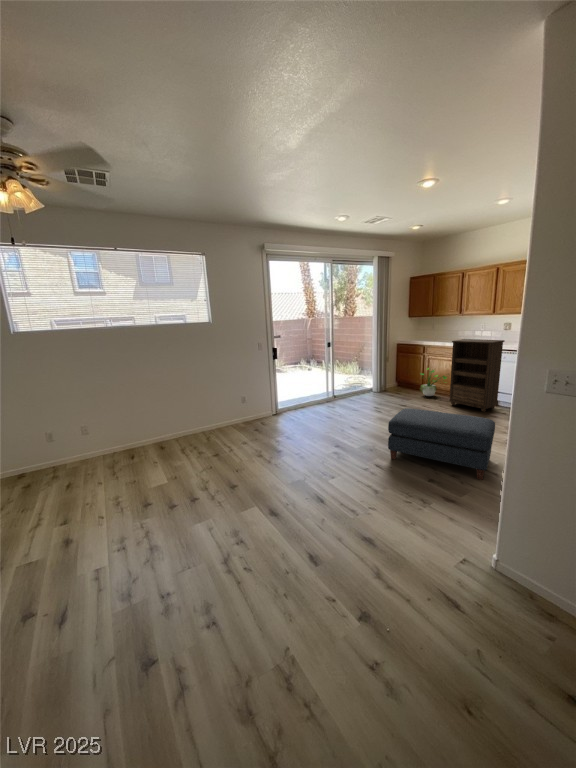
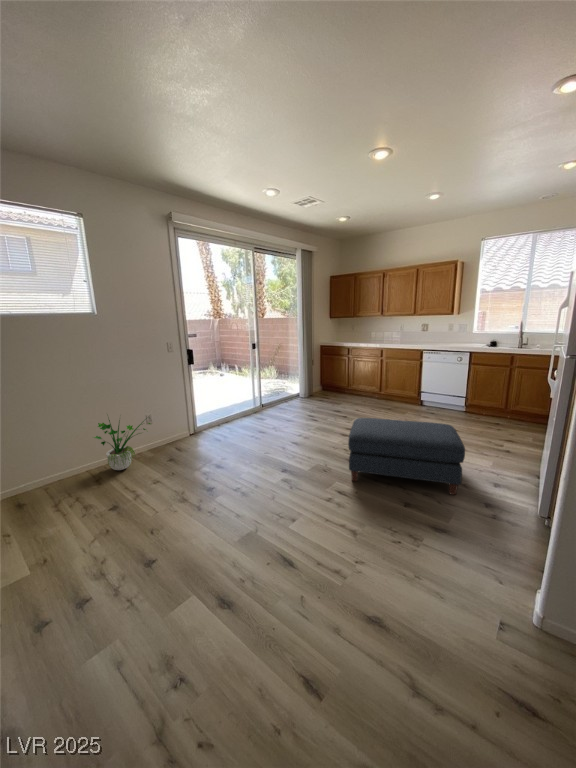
bookshelf: present [449,339,504,412] -> none [381,339,431,413]
potted plant: present [420,368,447,396] -> present [94,420,150,470]

